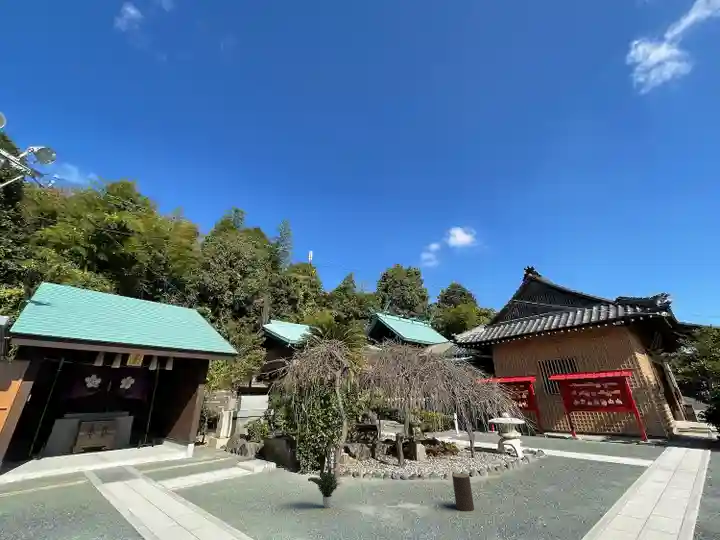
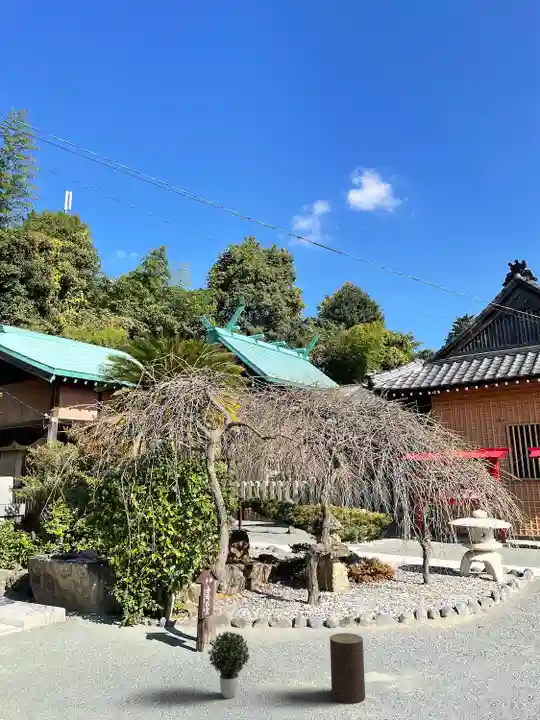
stool: present [452,473,474,511] -> present [330,633,365,703]

